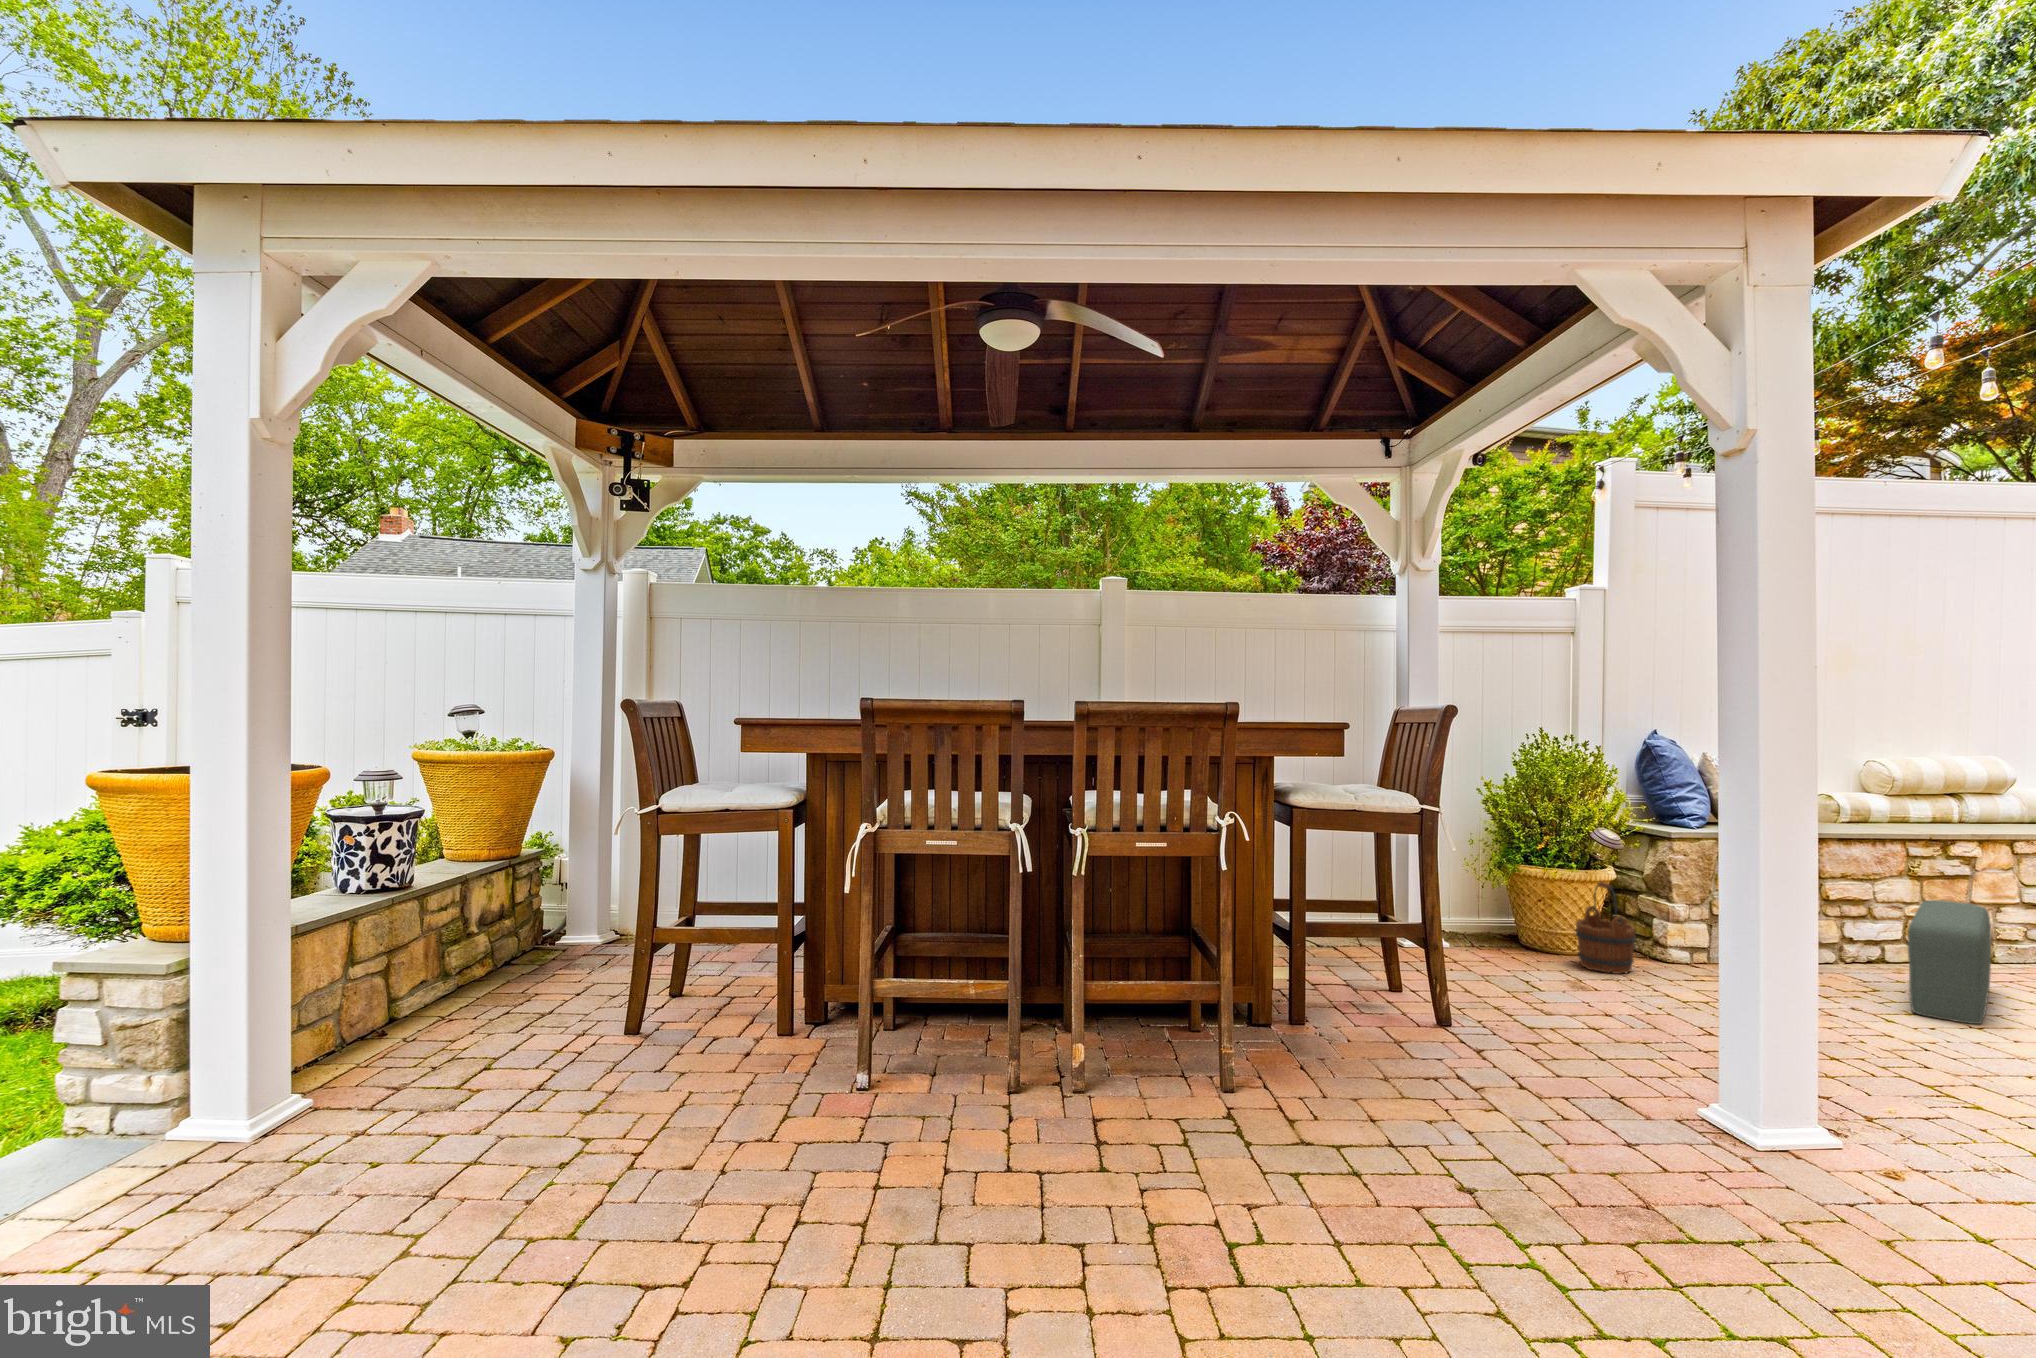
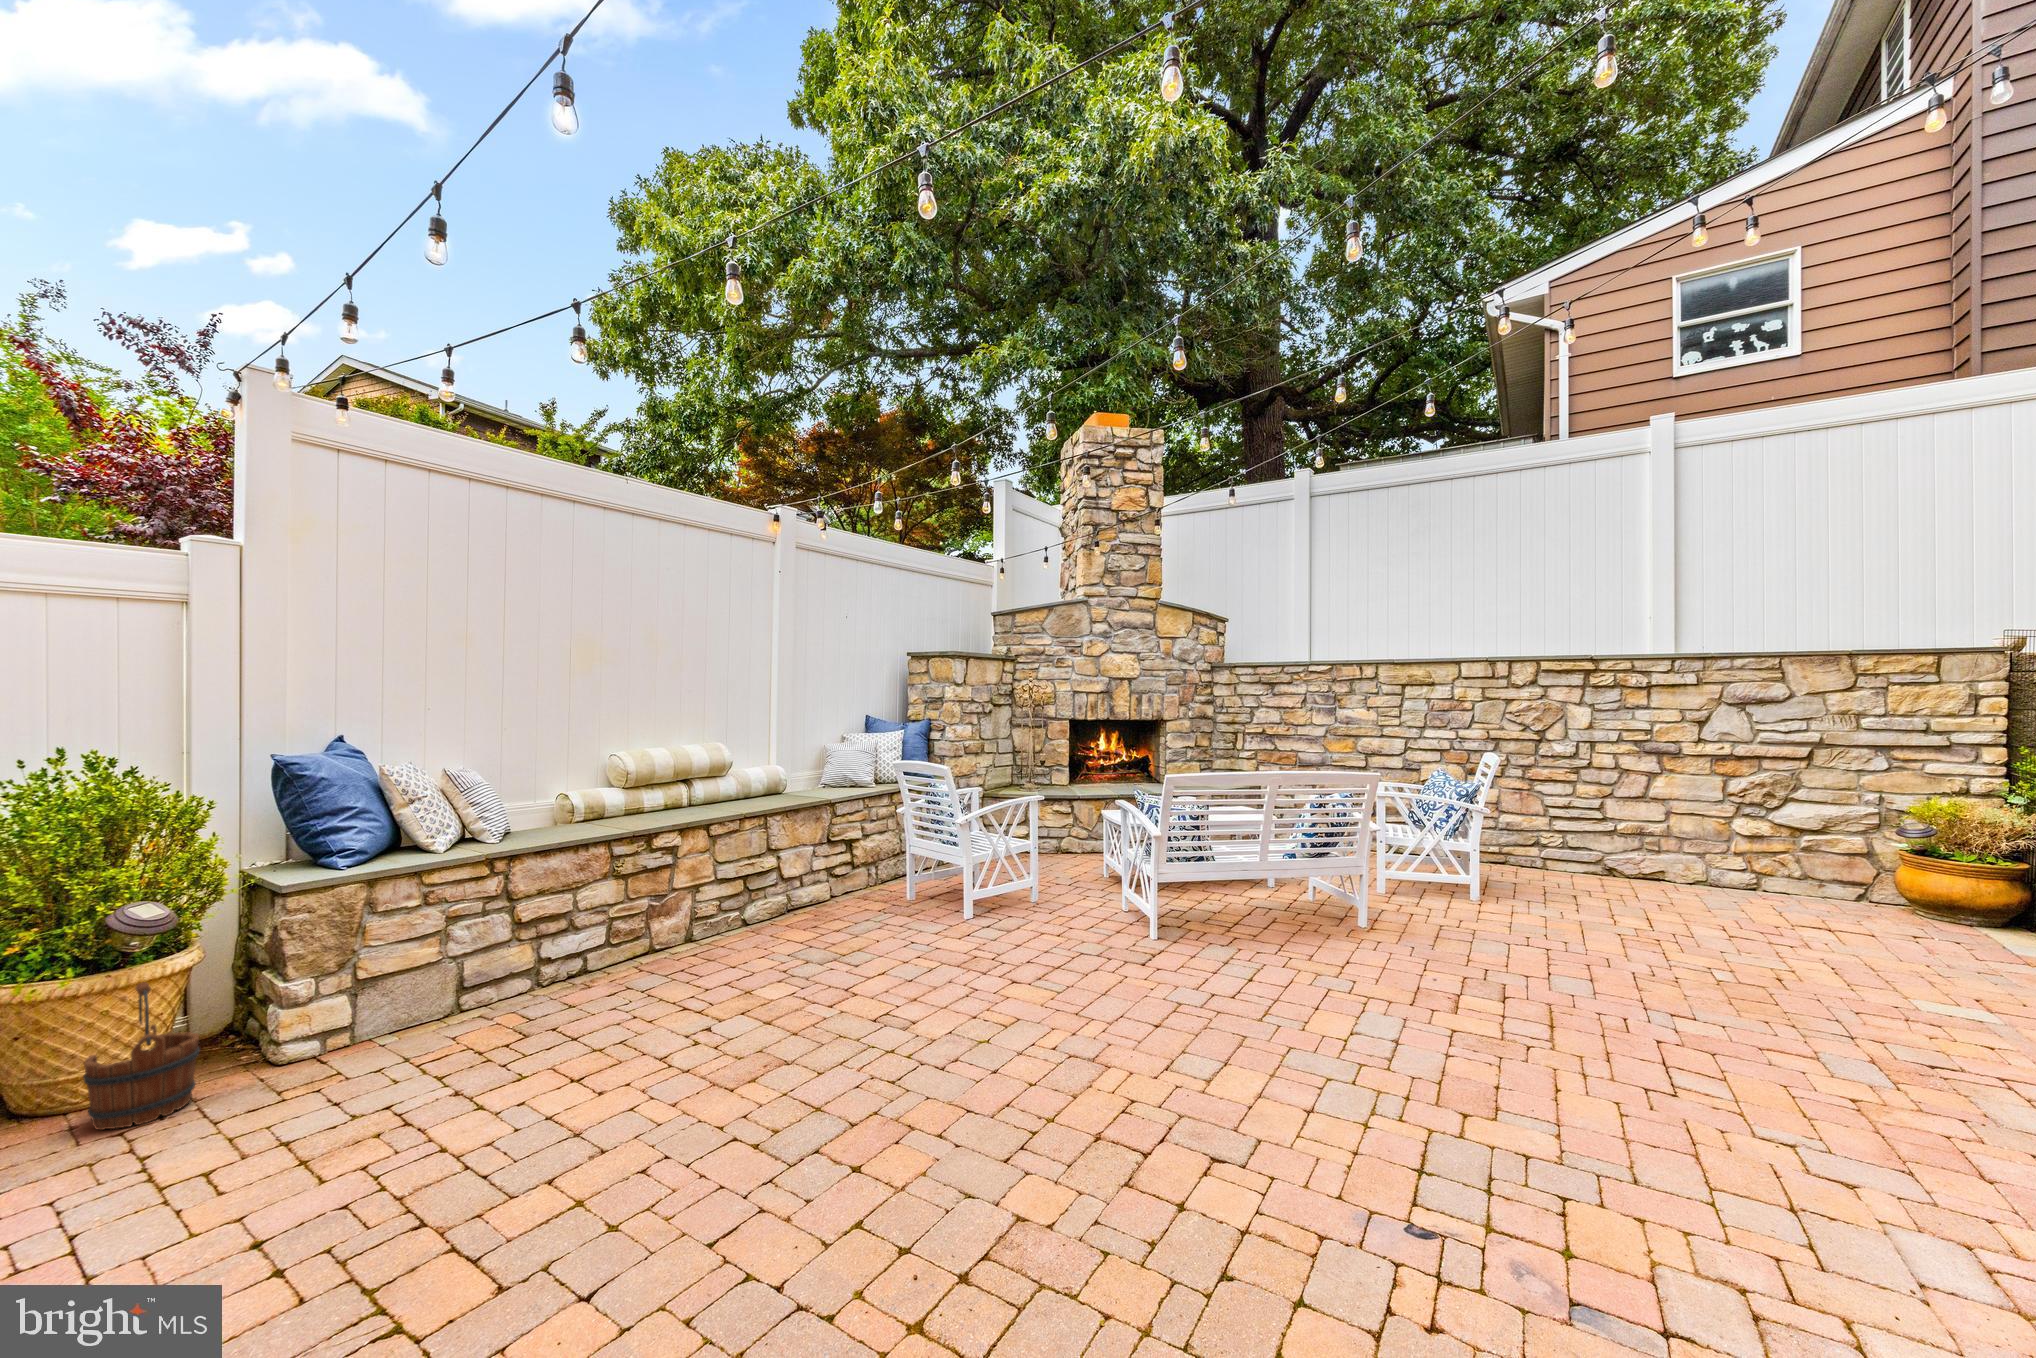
pouf: present [1908,900,1991,1024] -> none [525,903,651,1060]

